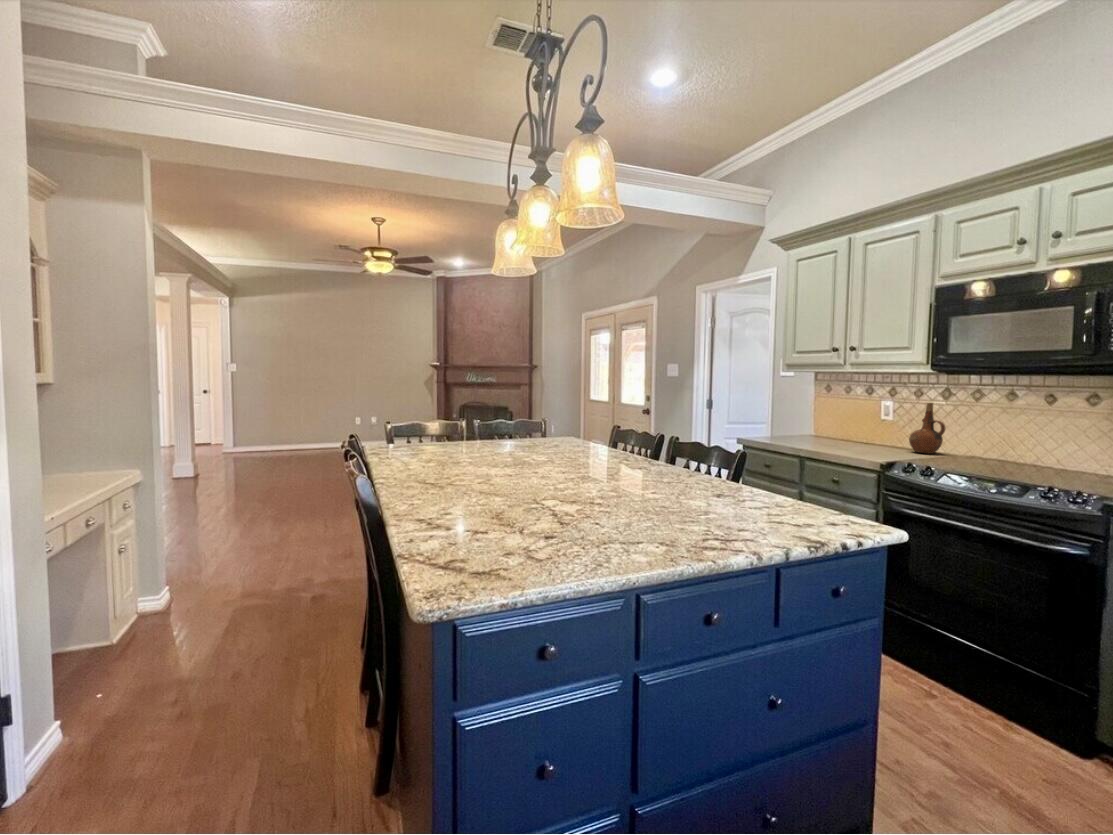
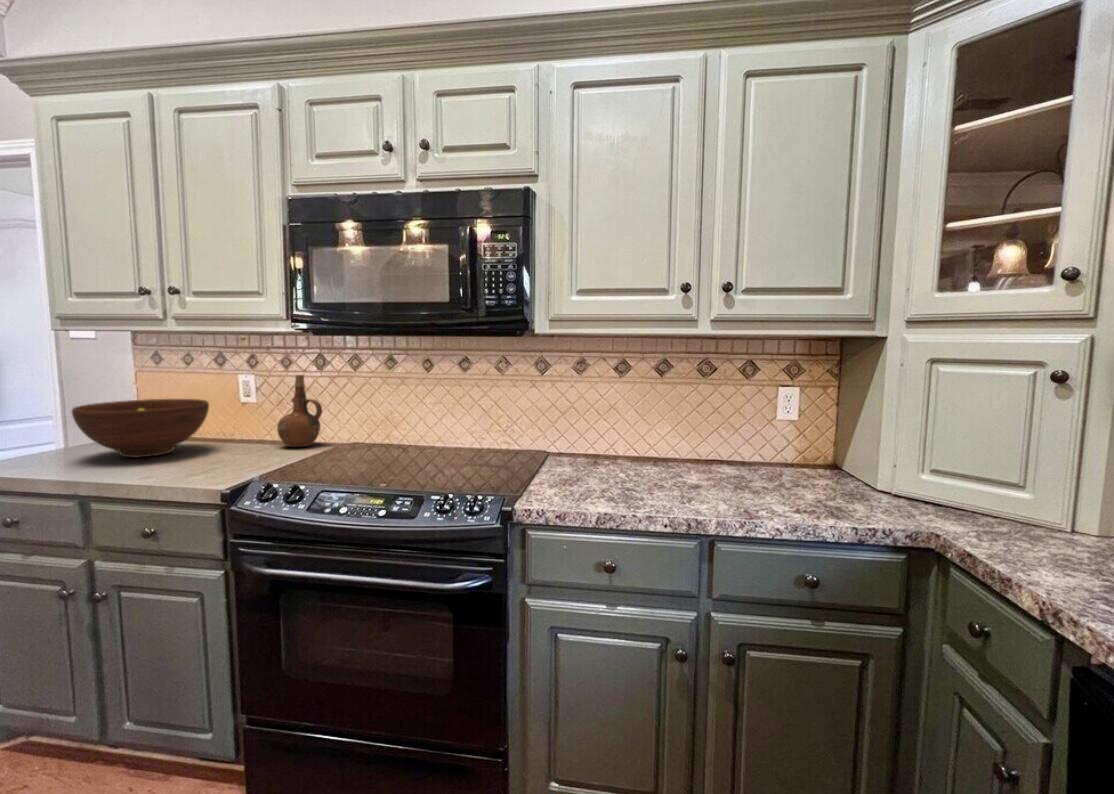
fruit bowl: none [793,413,865,446] -> present [72,399,209,457]

